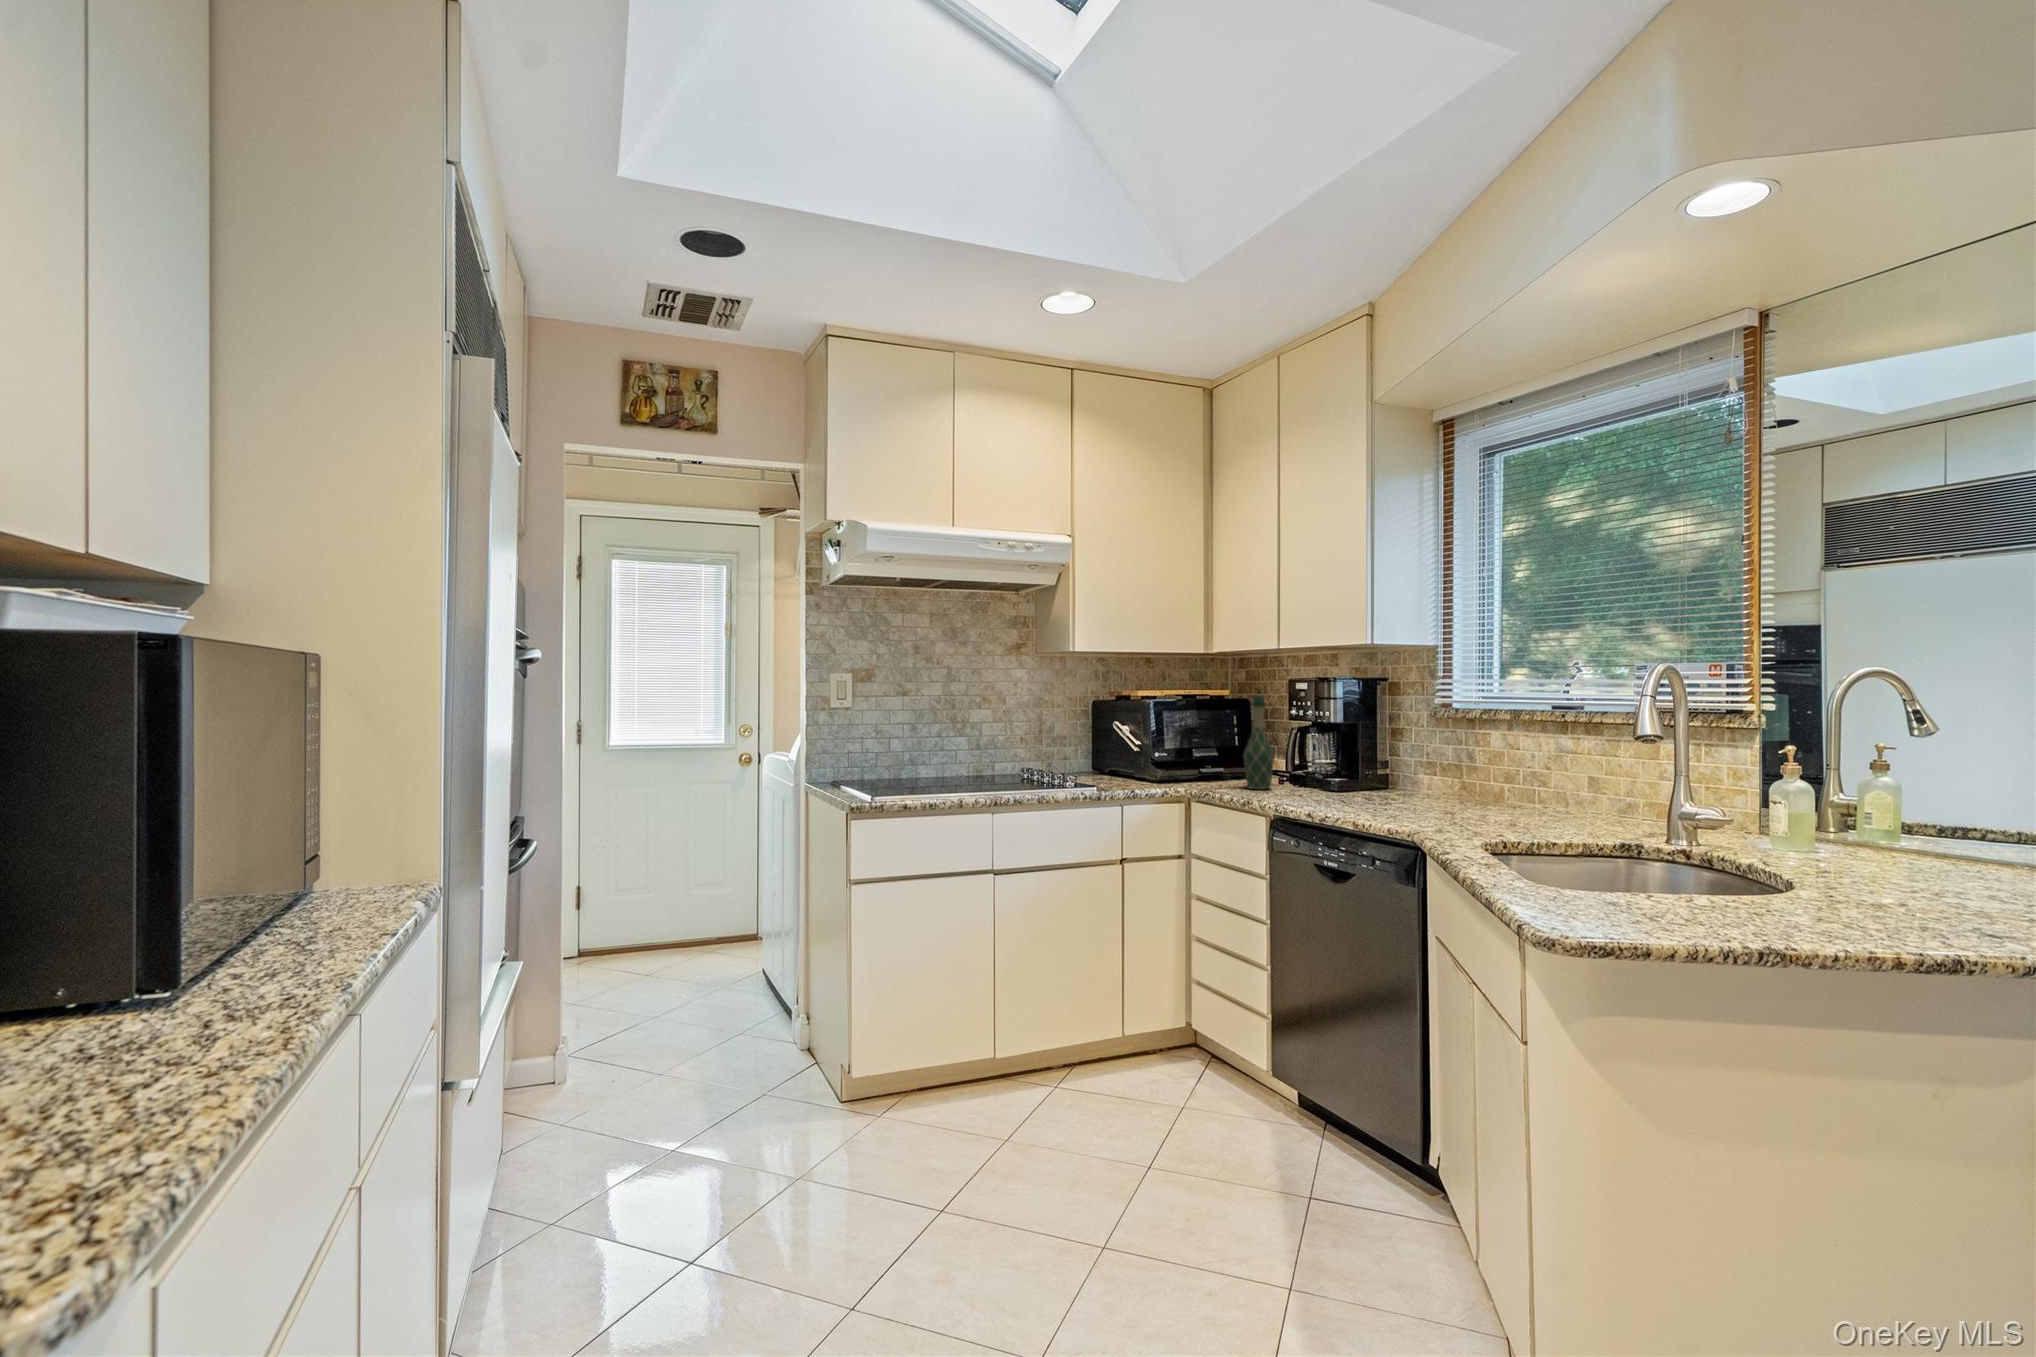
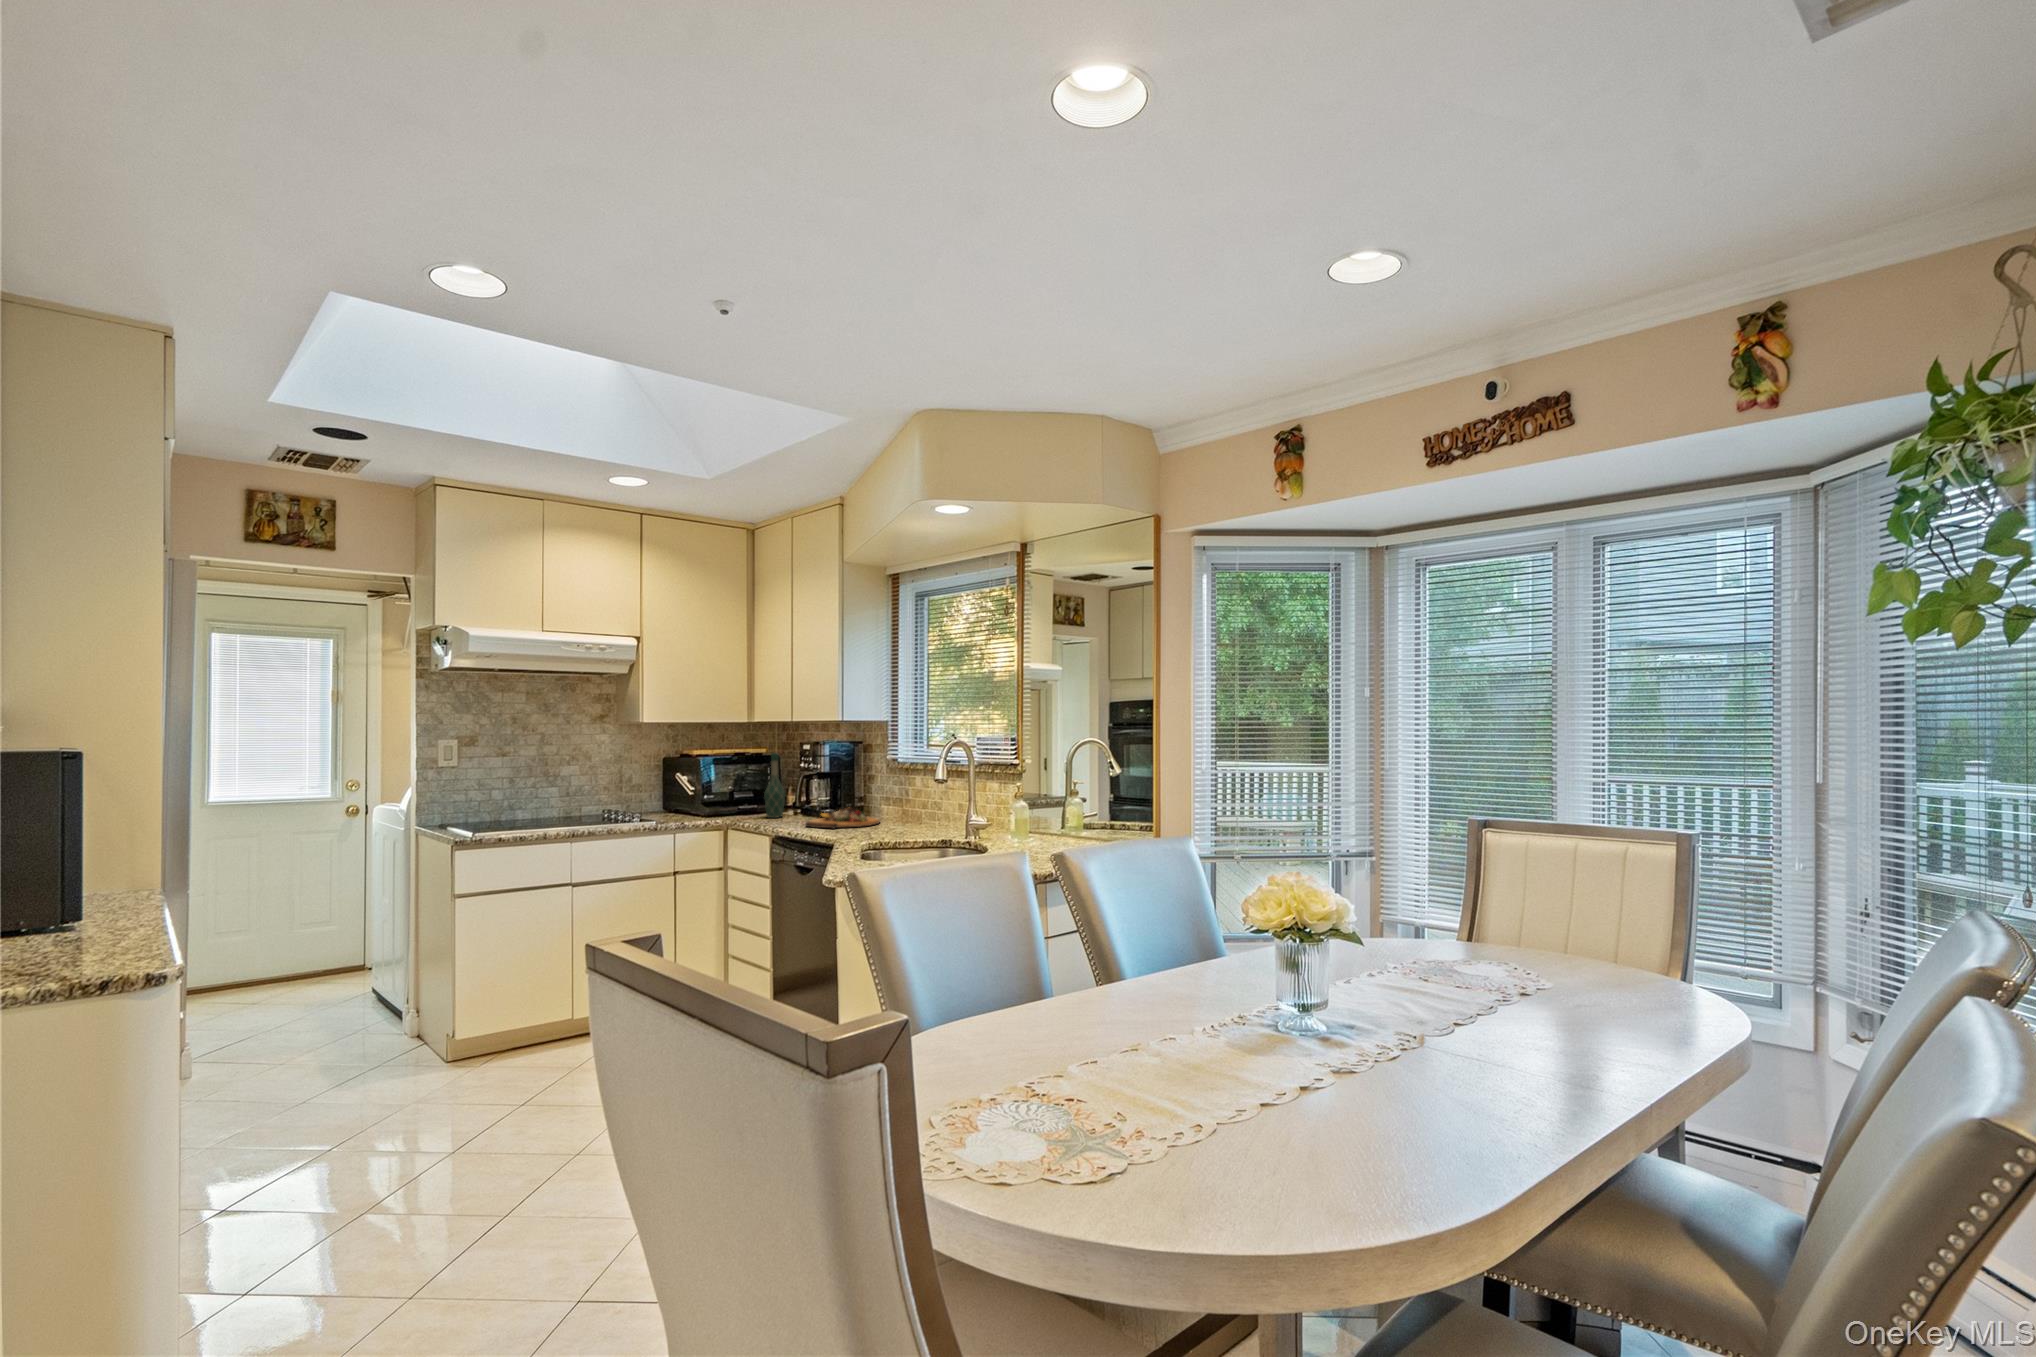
cutting board: none [1323,778,1440,811] -> present [805,808,879,828]

